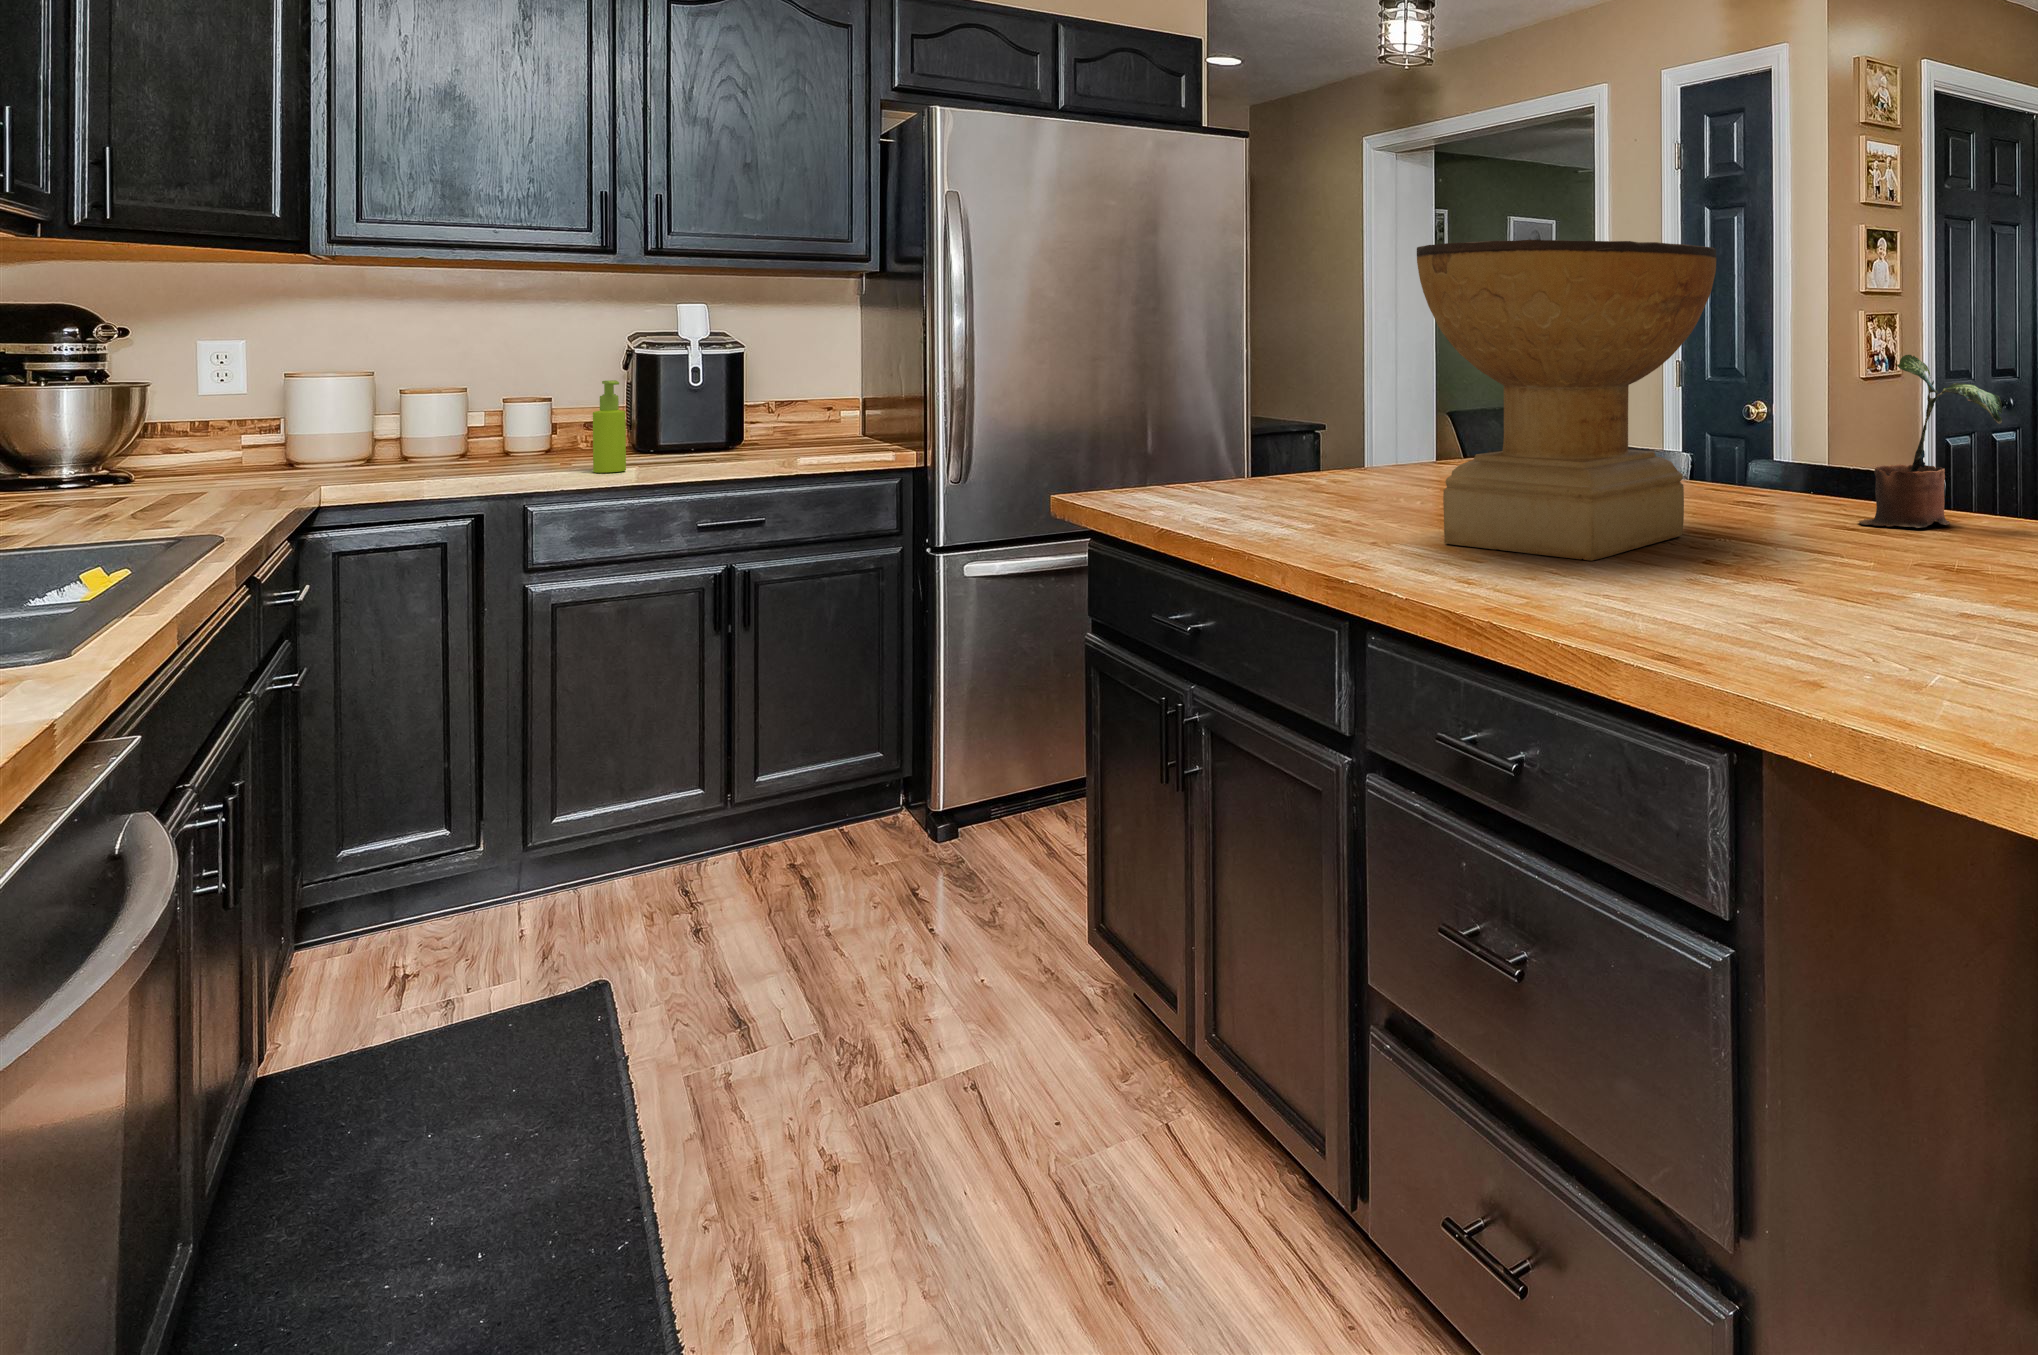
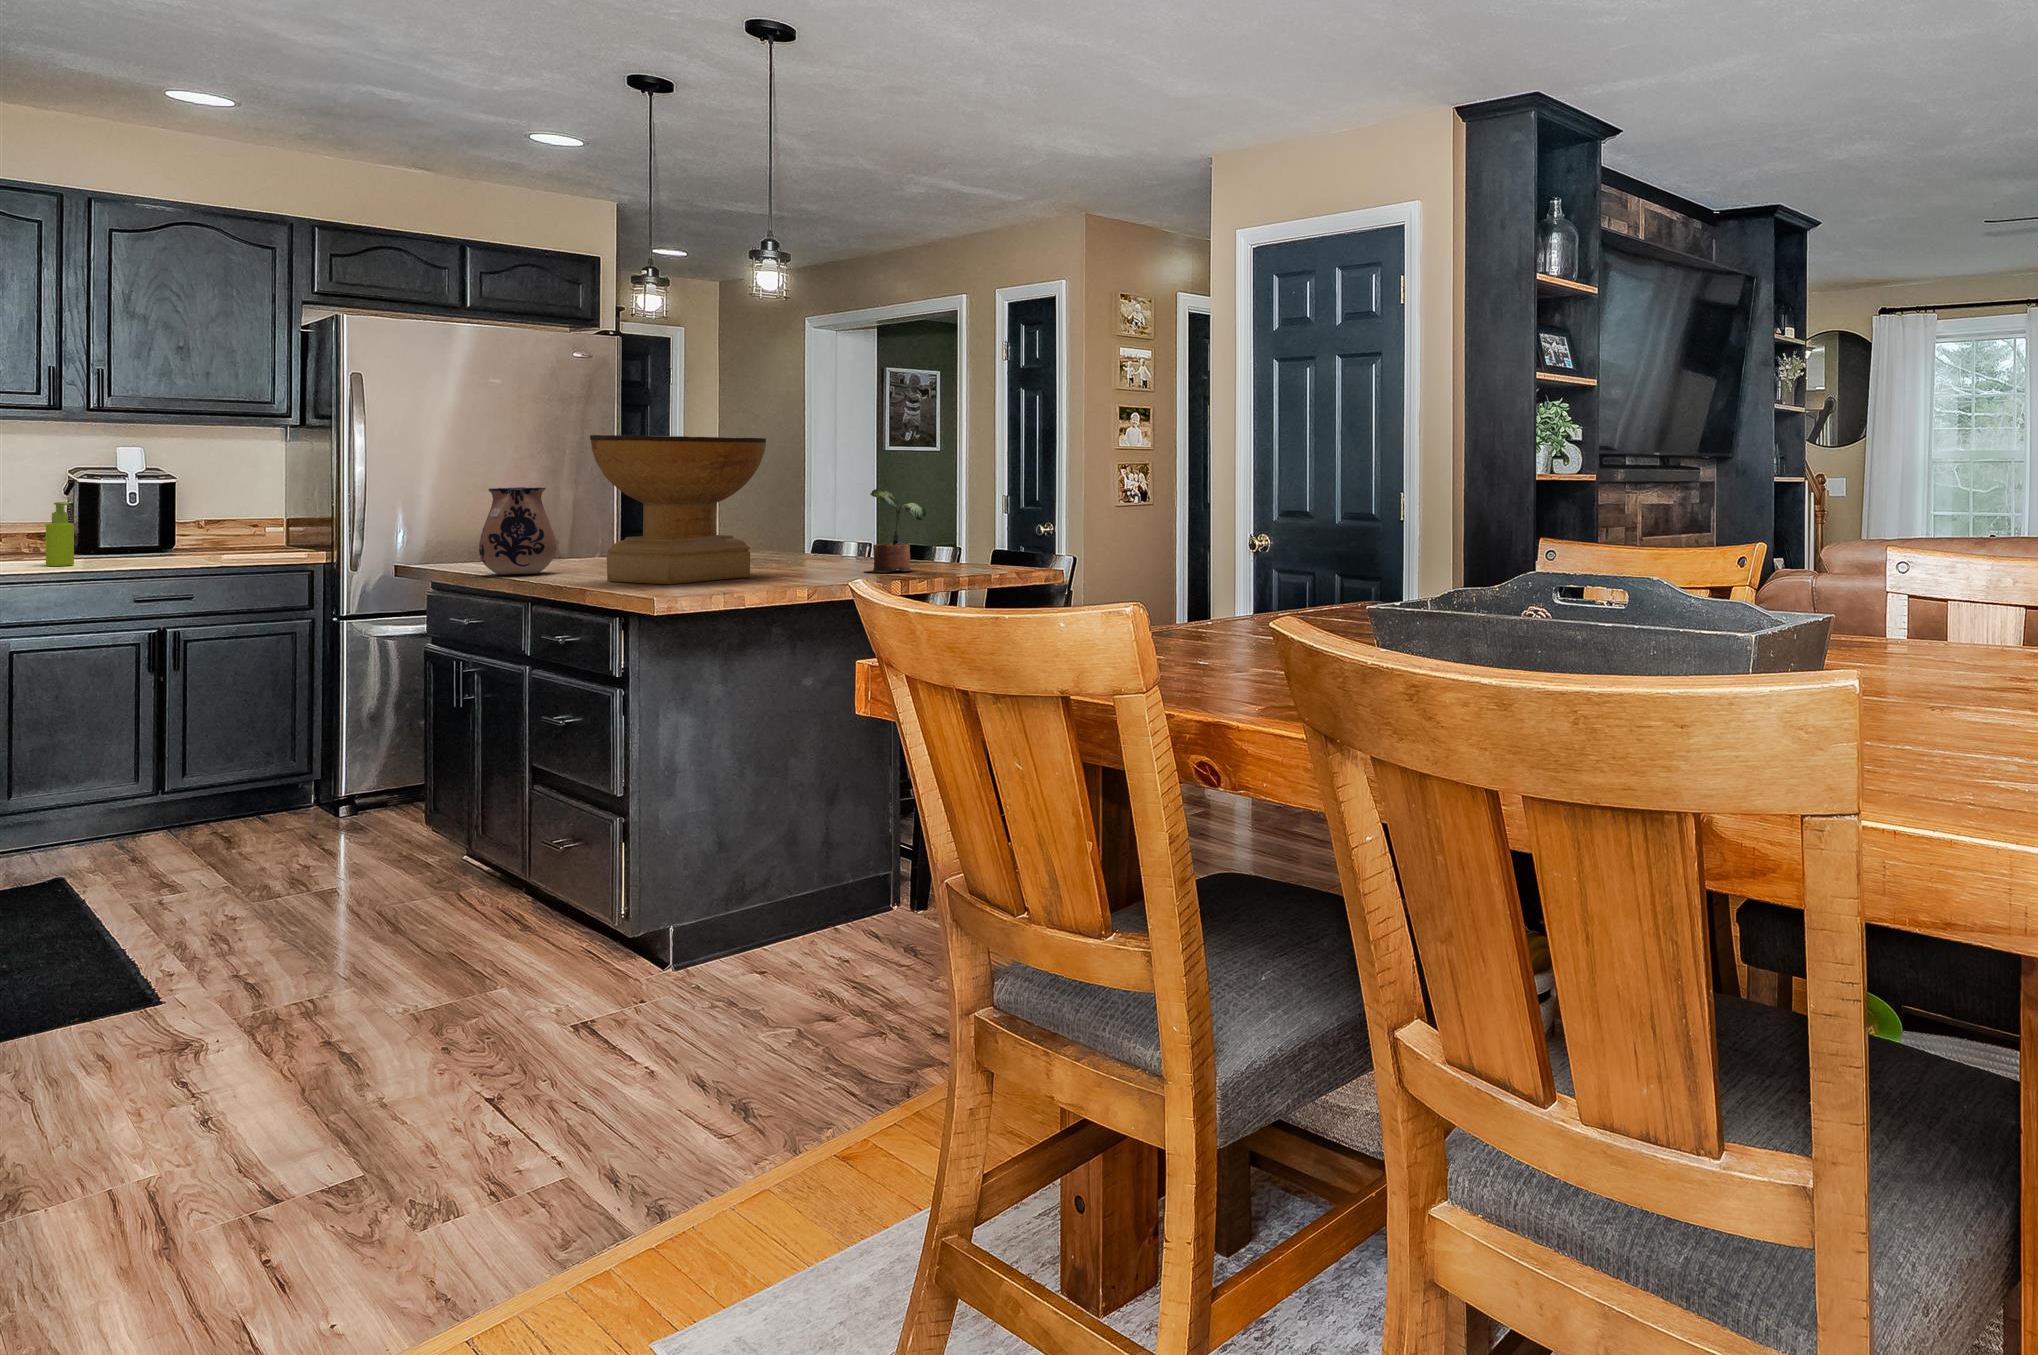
ceramic pitcher: none [1189,355,1303,517] -> present [479,487,557,575]

